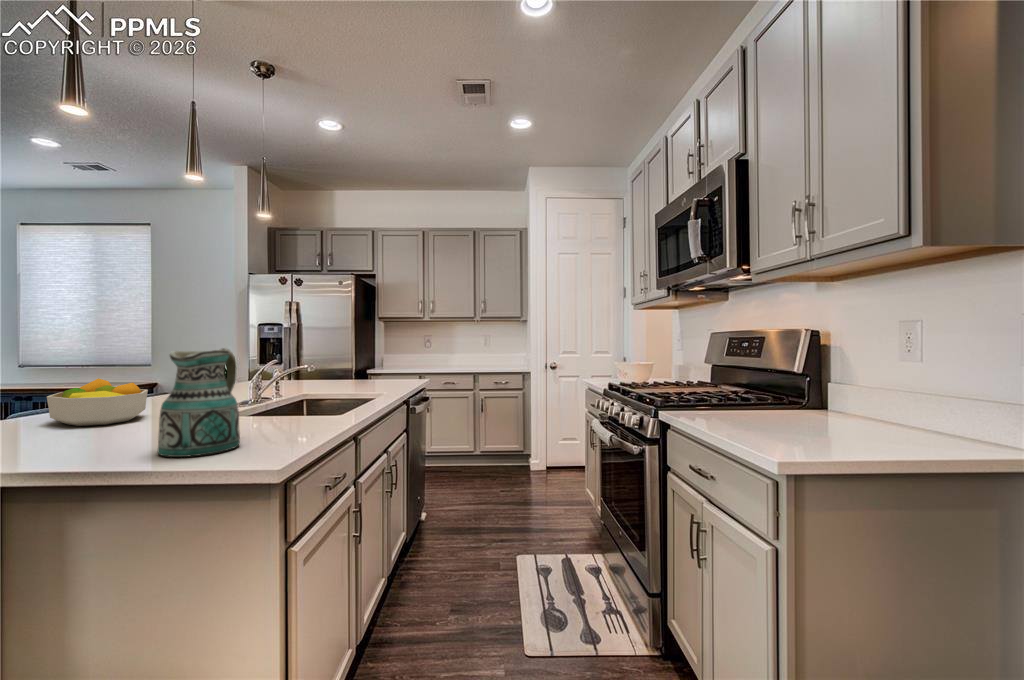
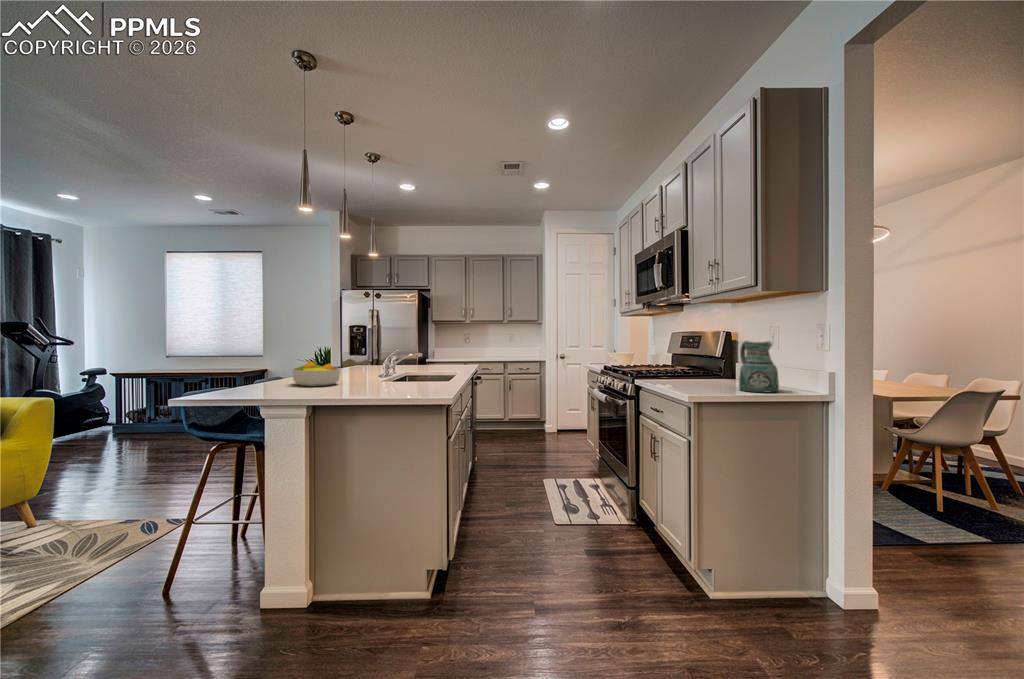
ceramic pitcher: present [158,348,240,457] -> present [739,341,779,393]

